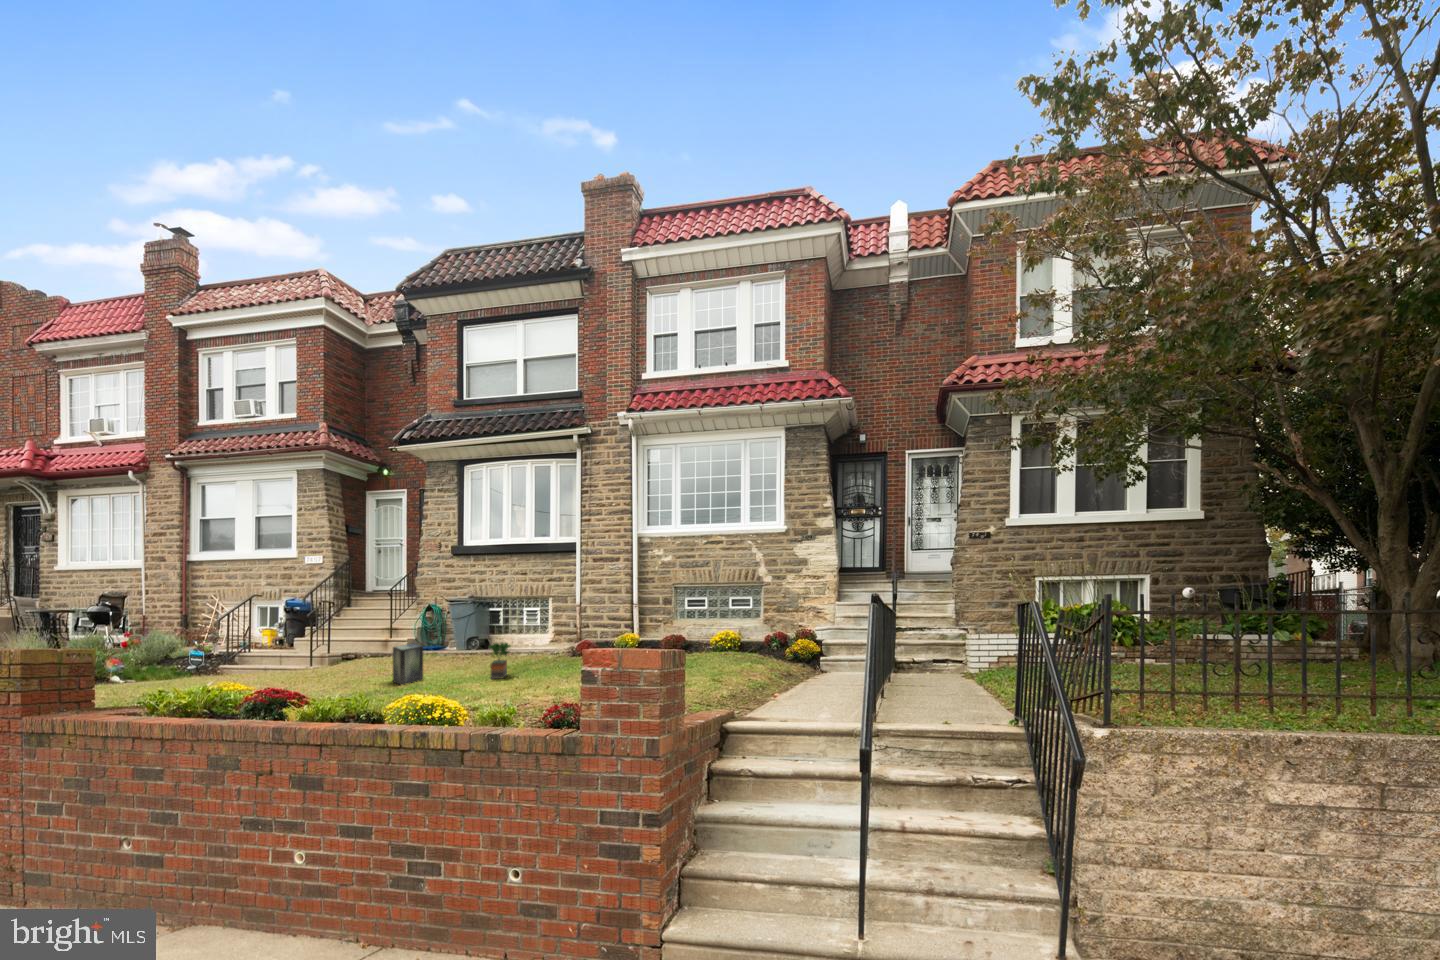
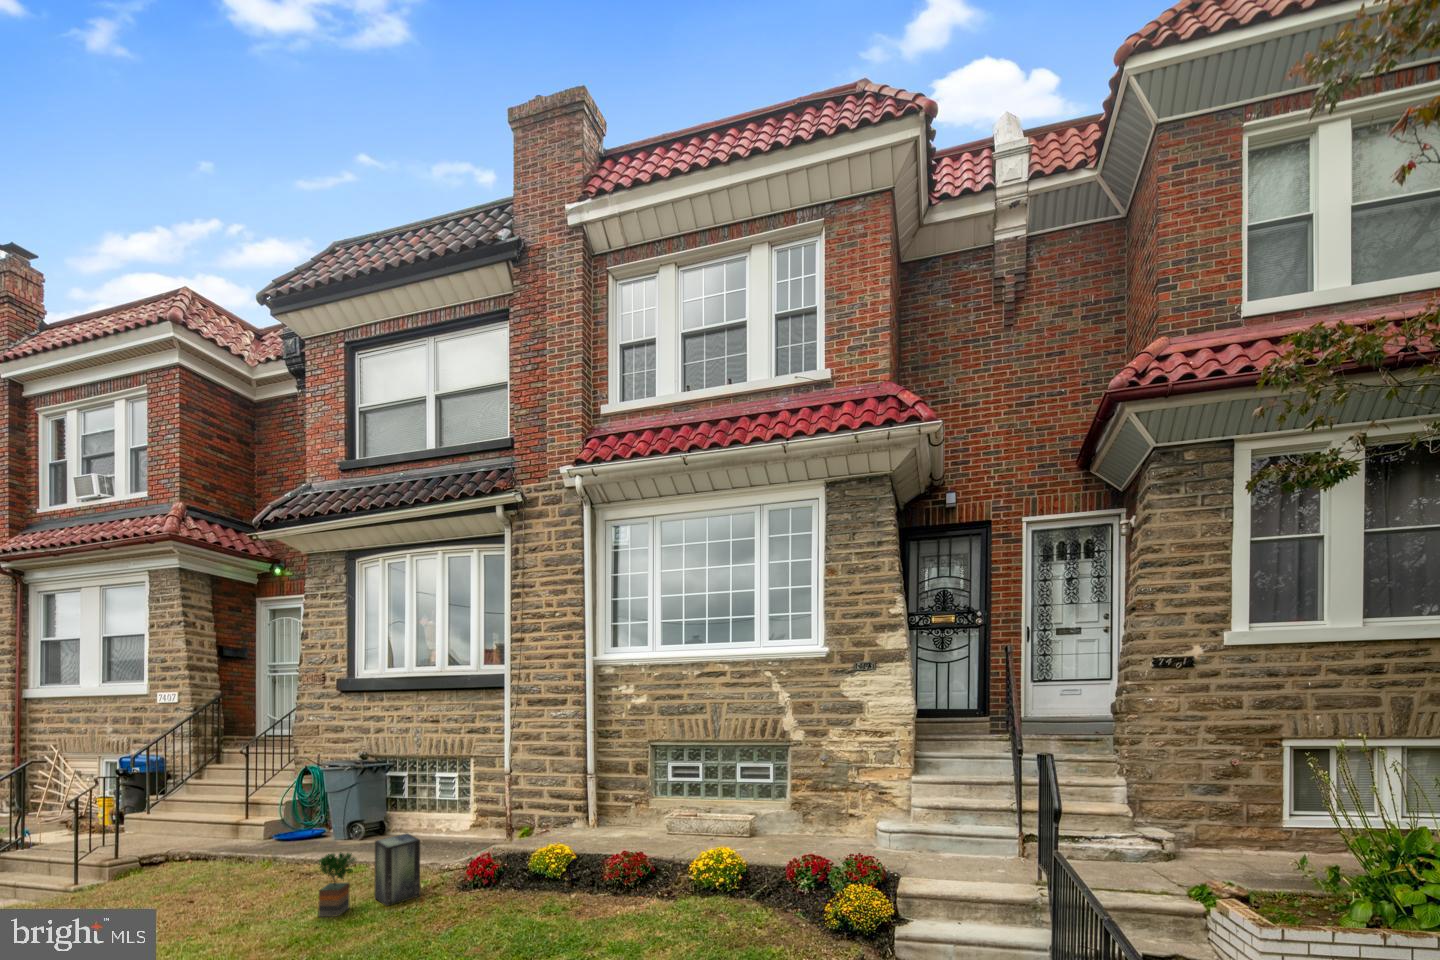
storage box: present [393,643,423,685] -> present [374,833,420,906]

